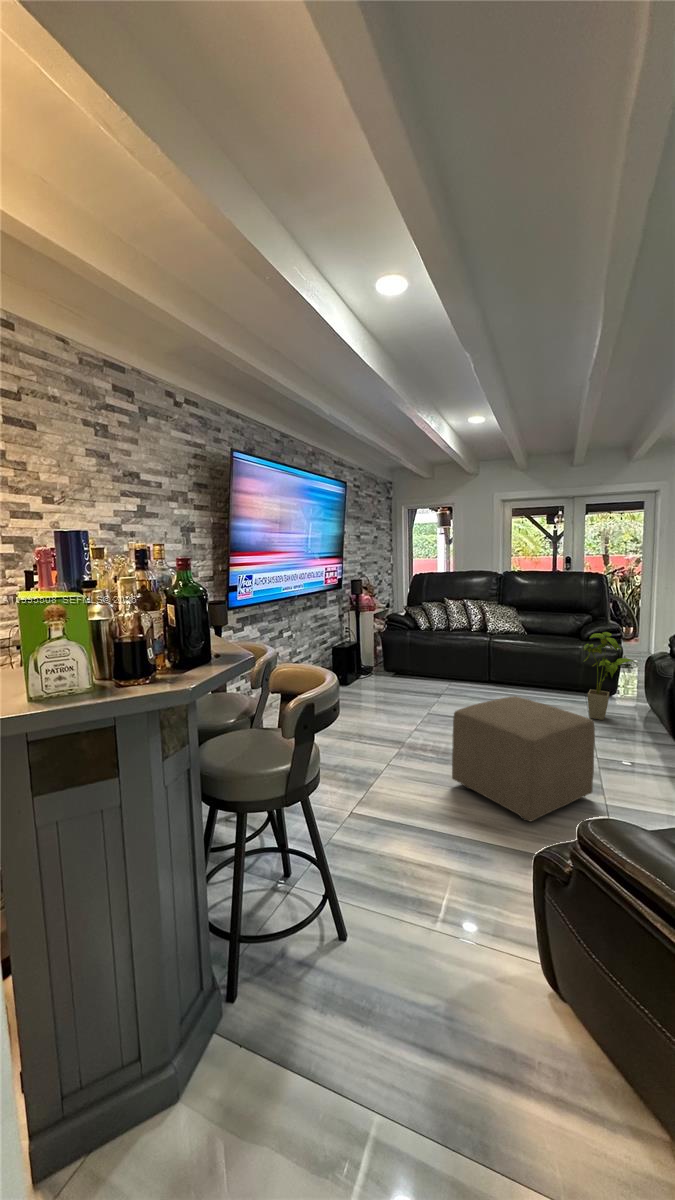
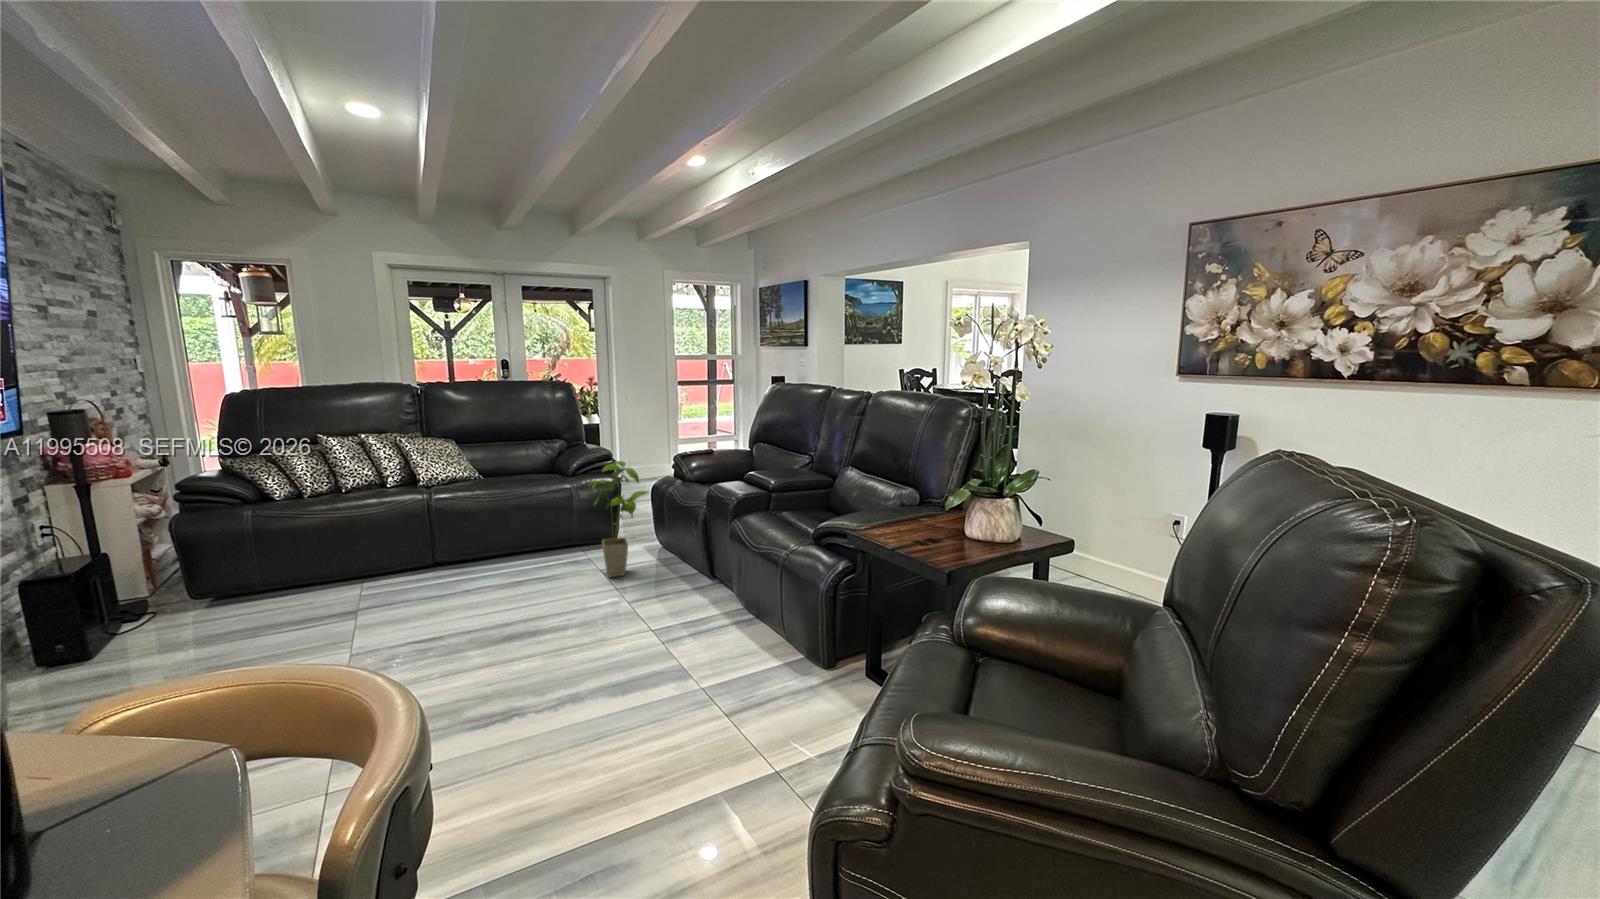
ottoman: present [452,696,595,821] -> none [480,584,688,775]

